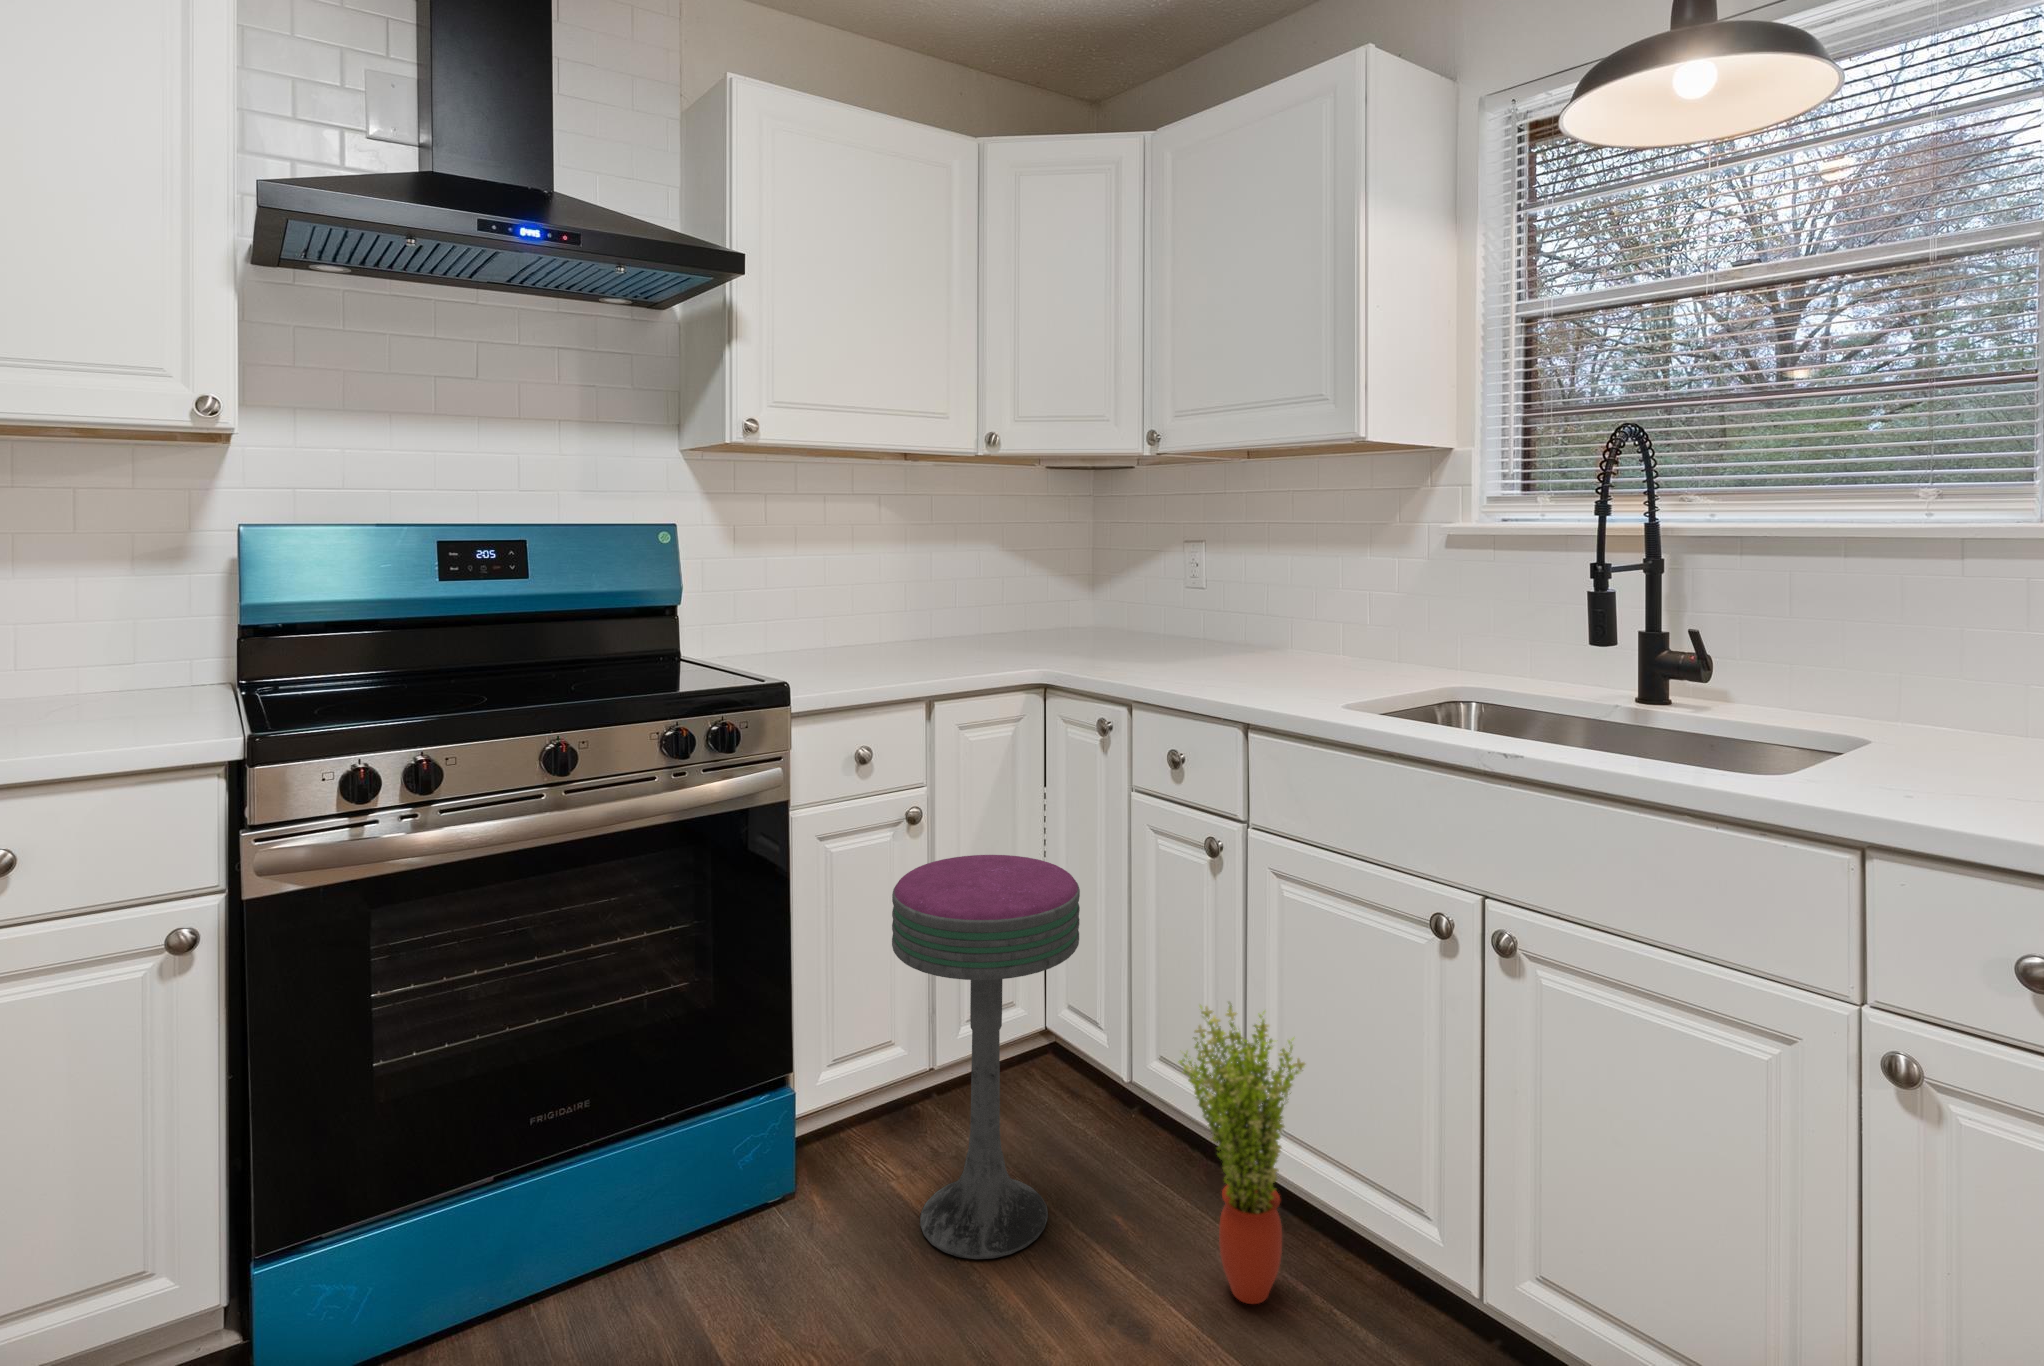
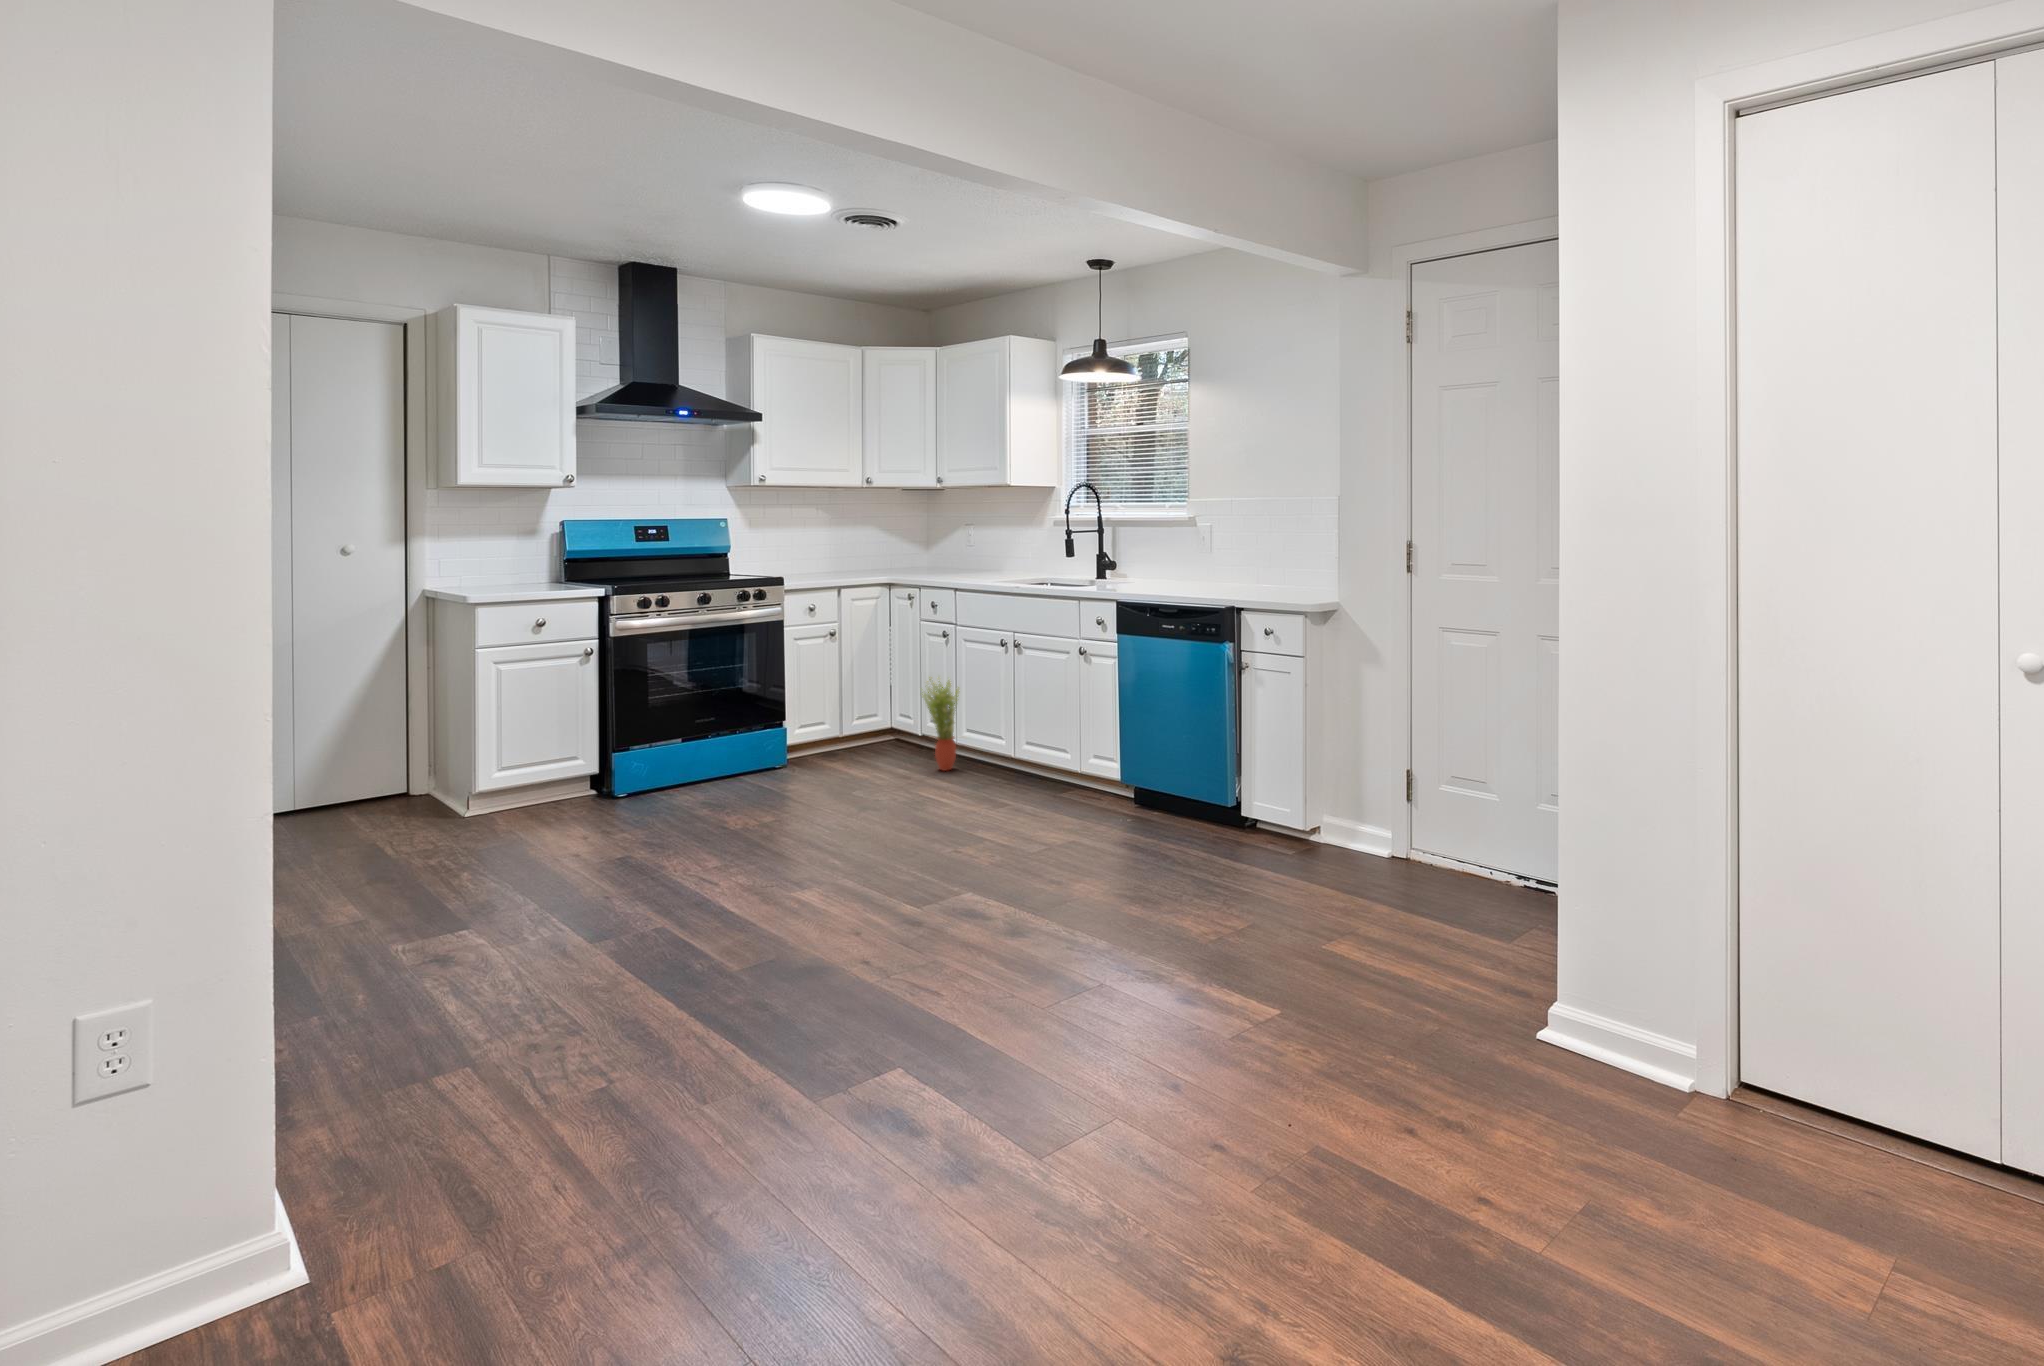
bar stool: present [892,855,1080,1259] -> none [822,641,892,769]

